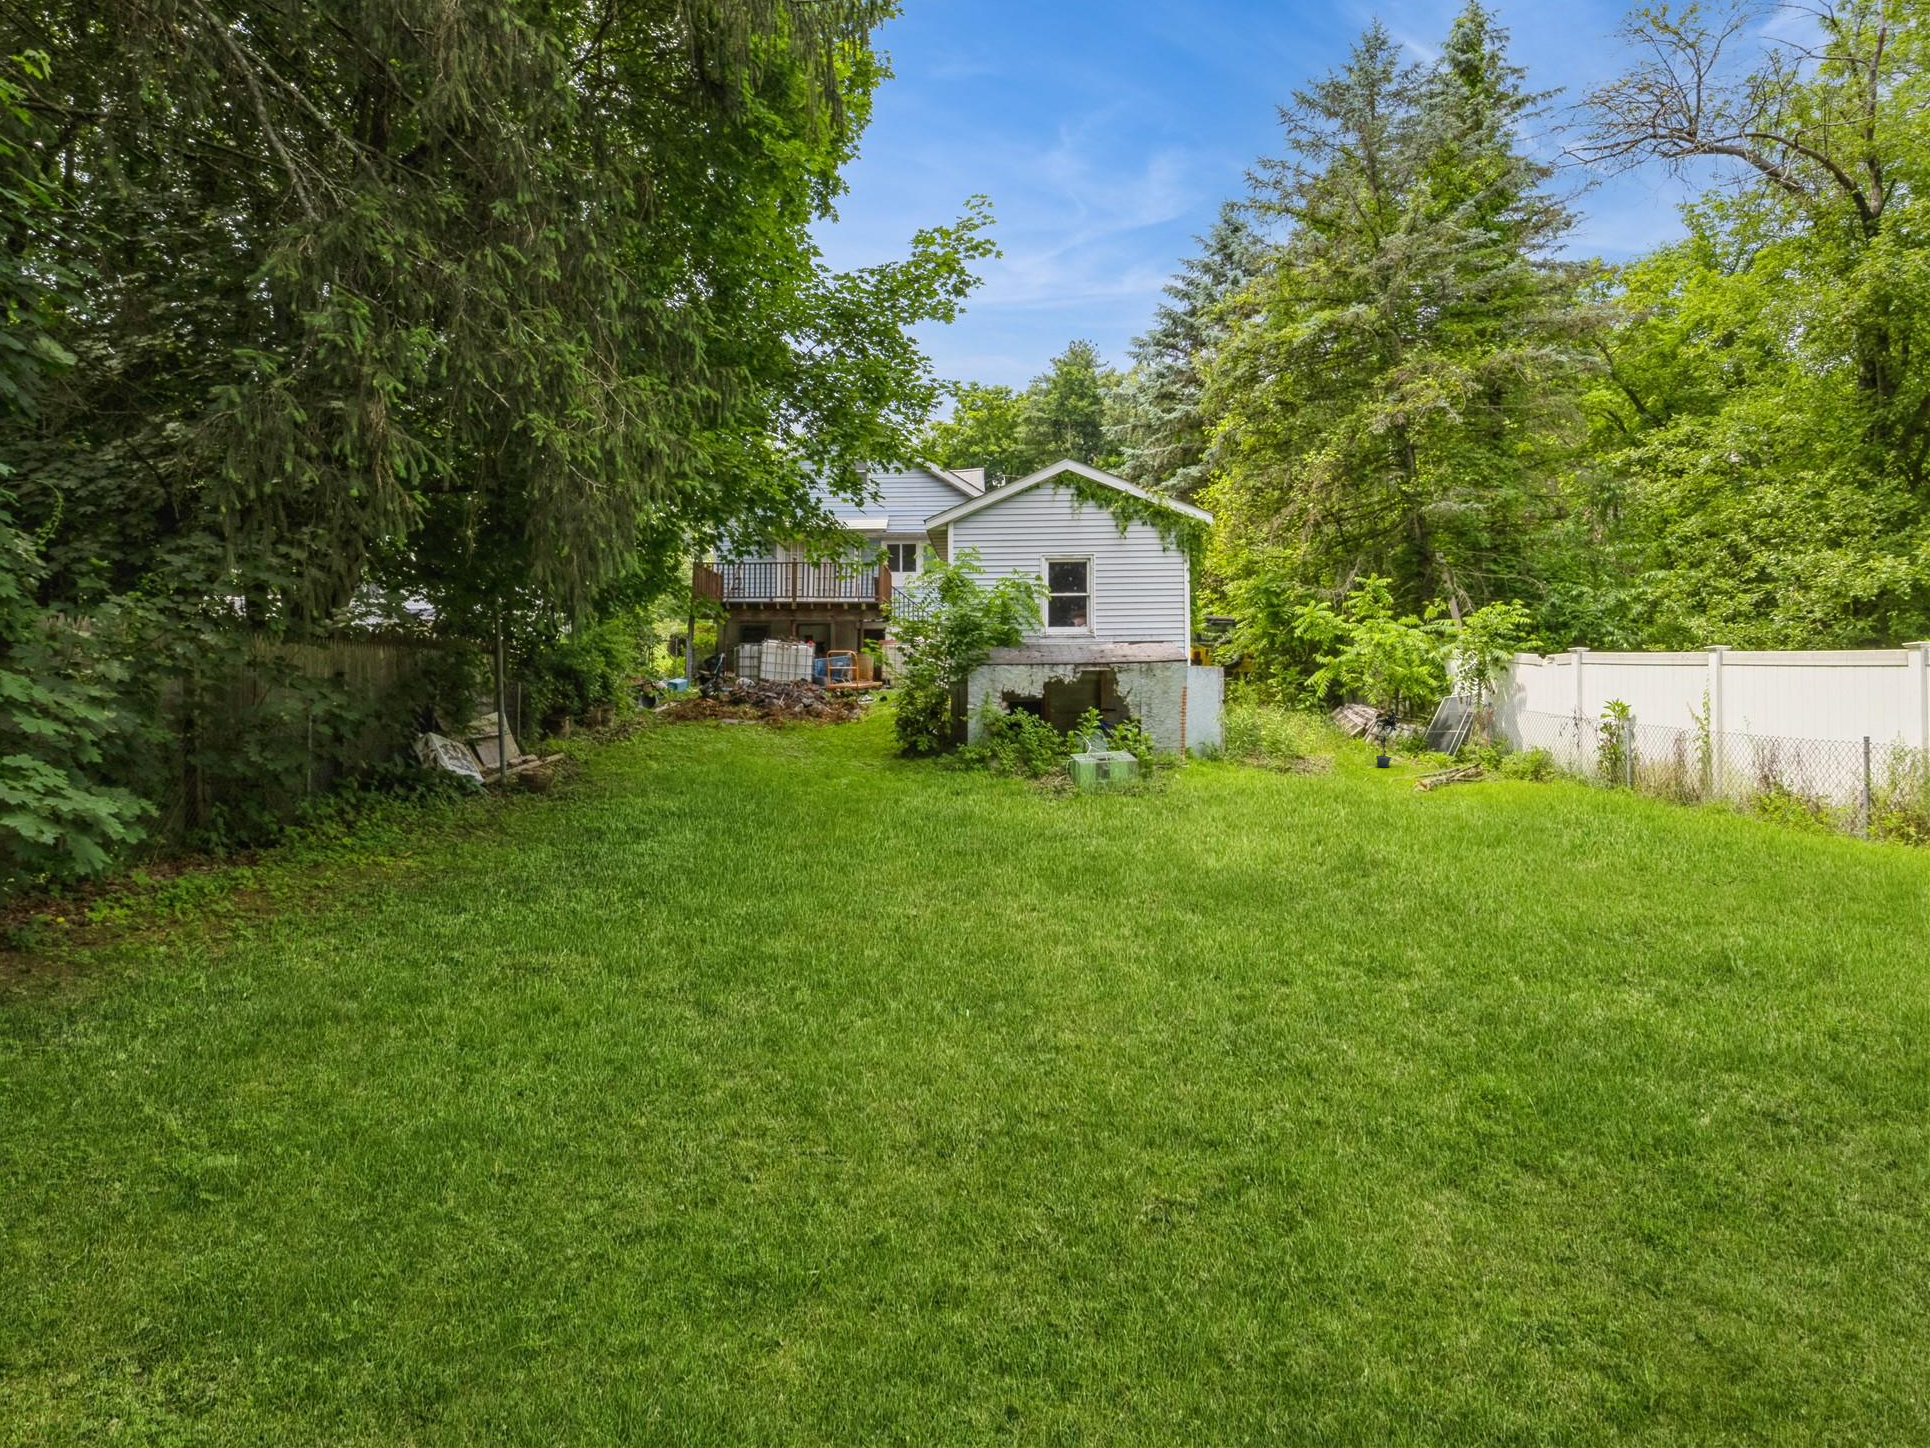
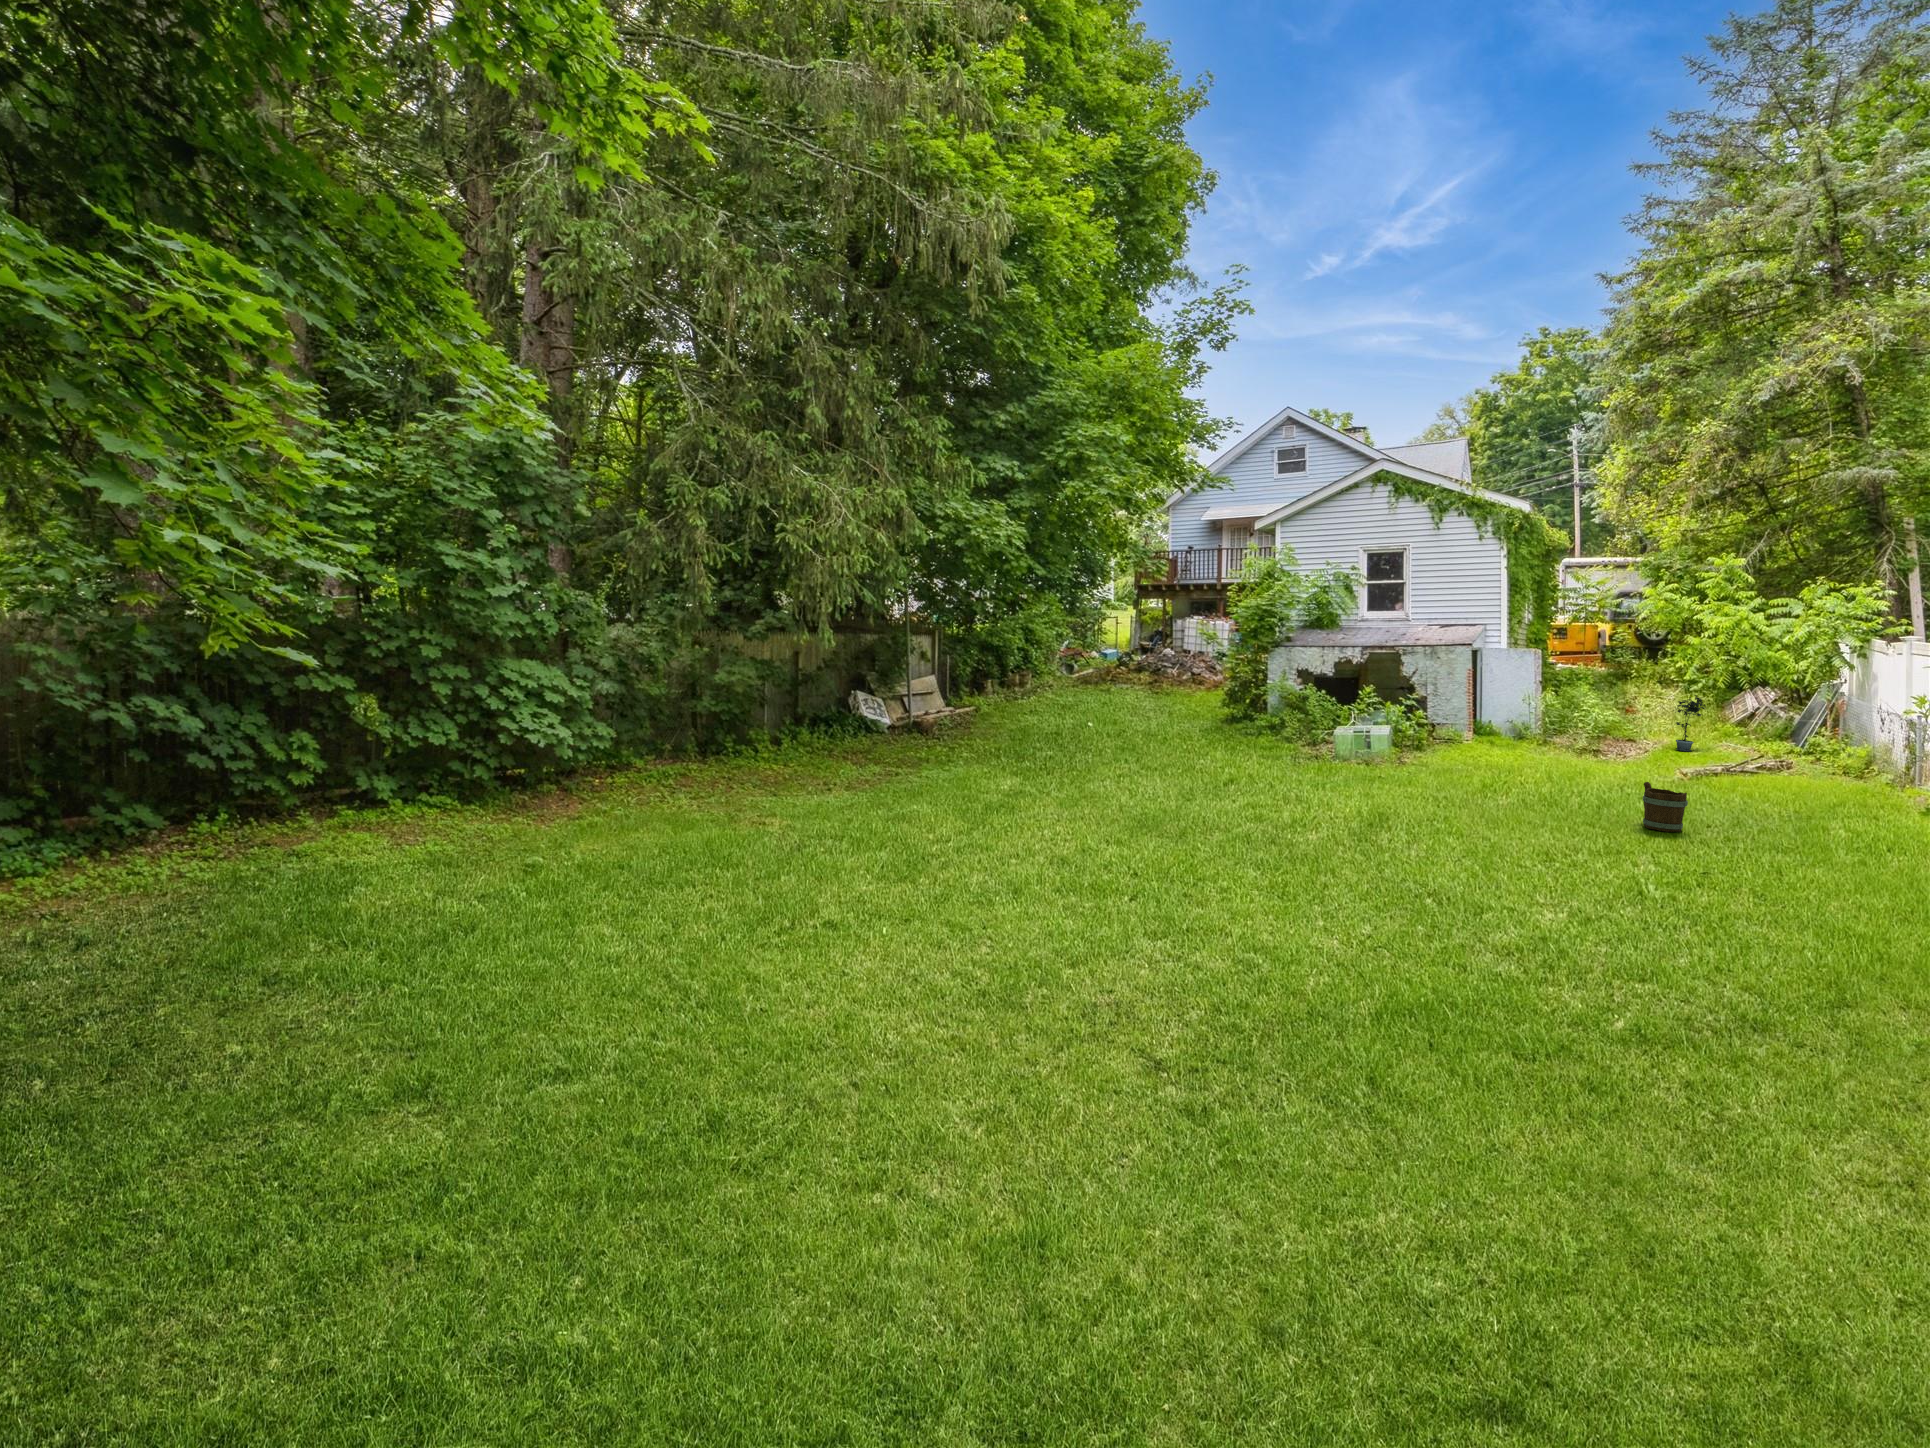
bucket: none [1420,797,1468,849] -> present [1643,782,1688,832]

